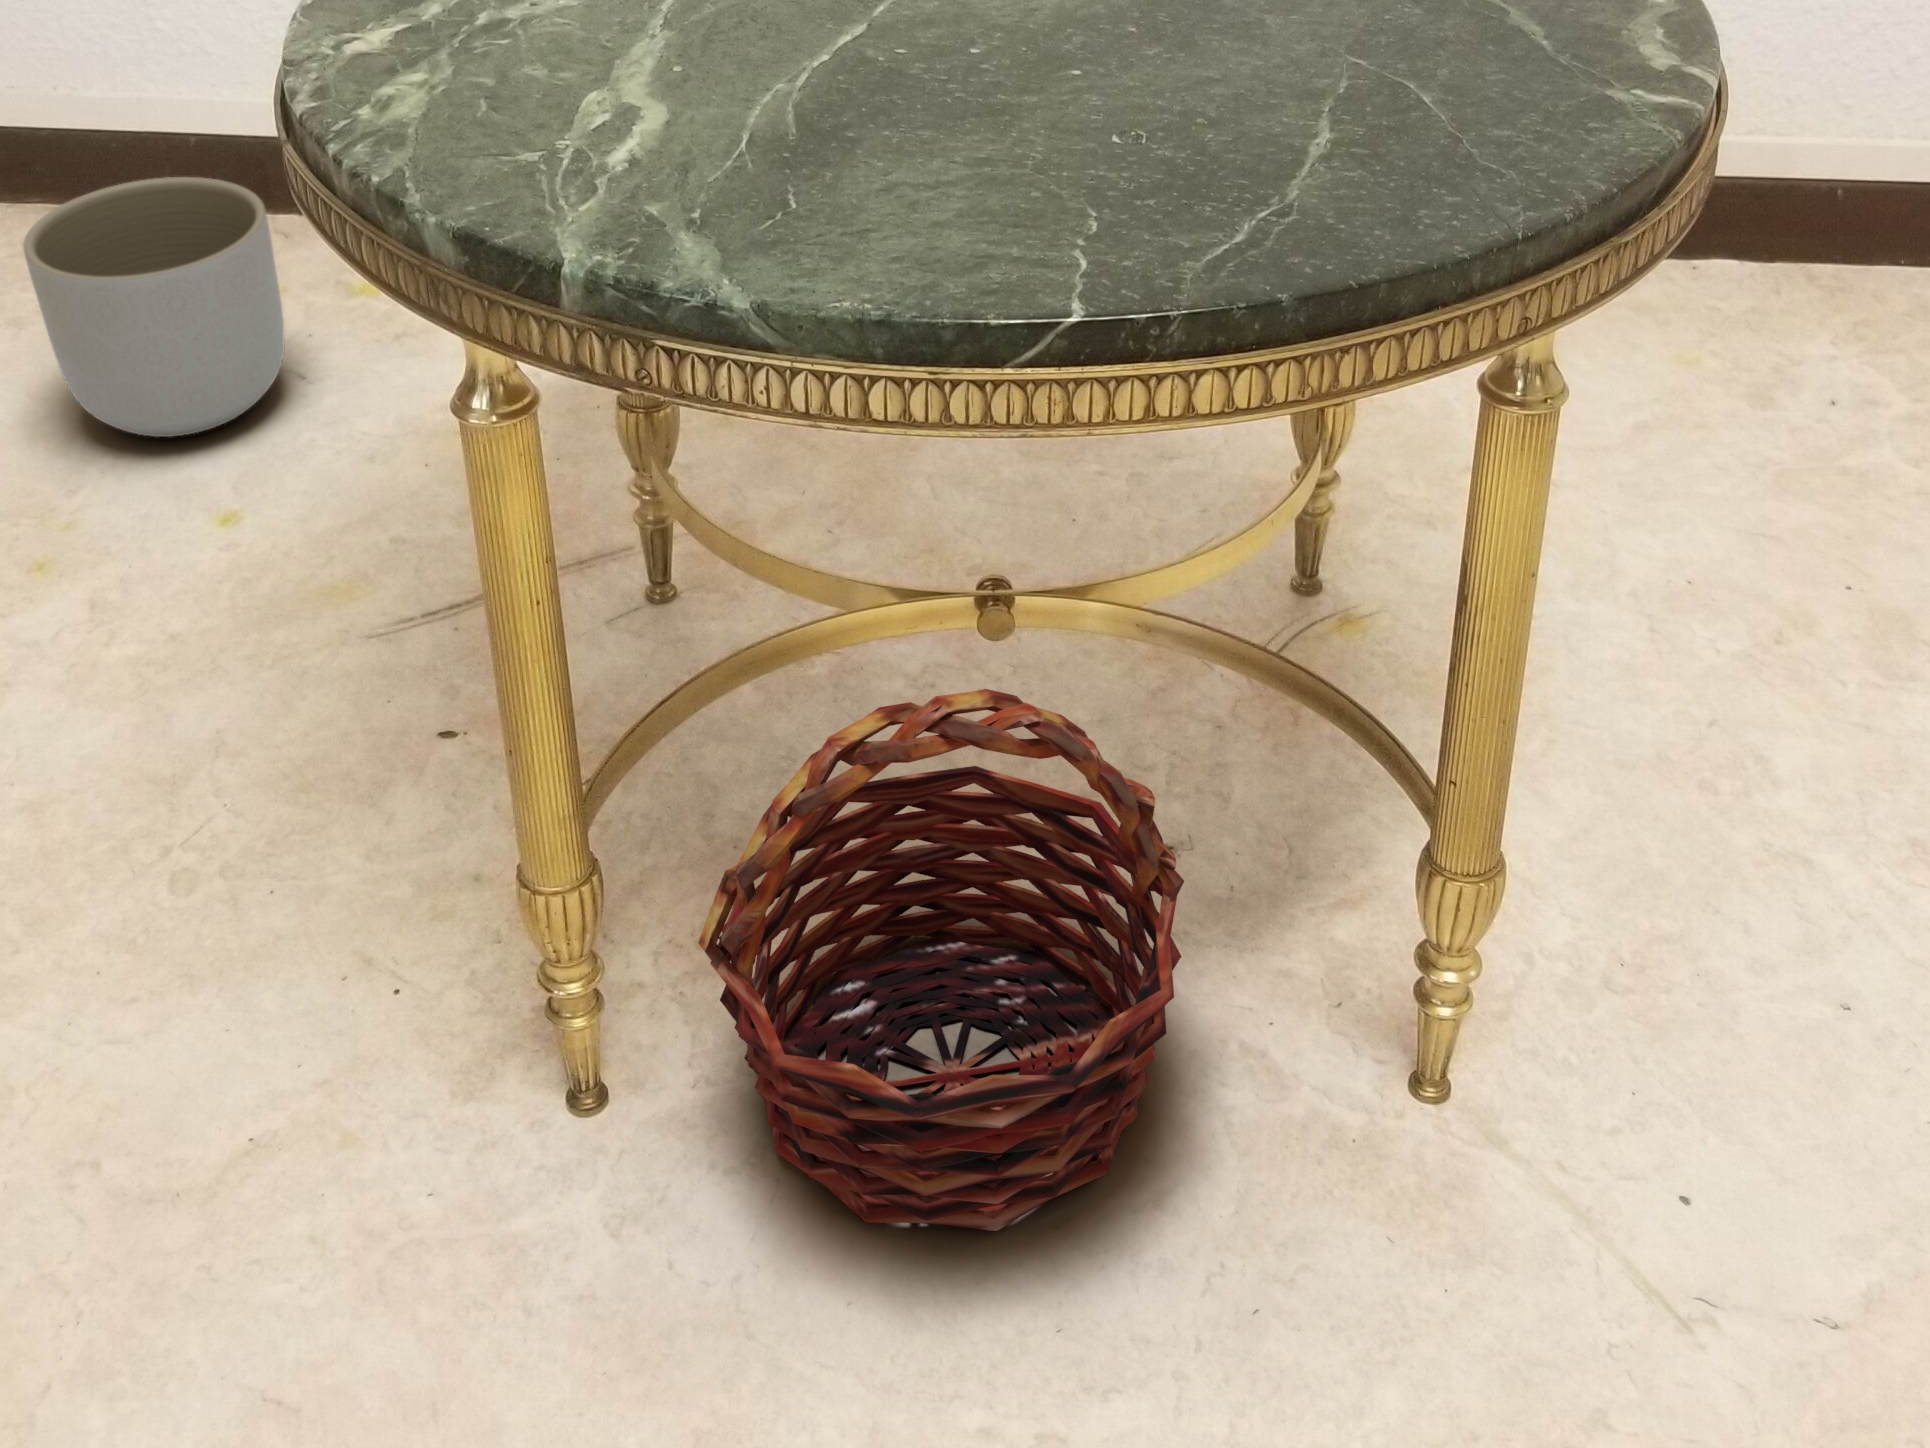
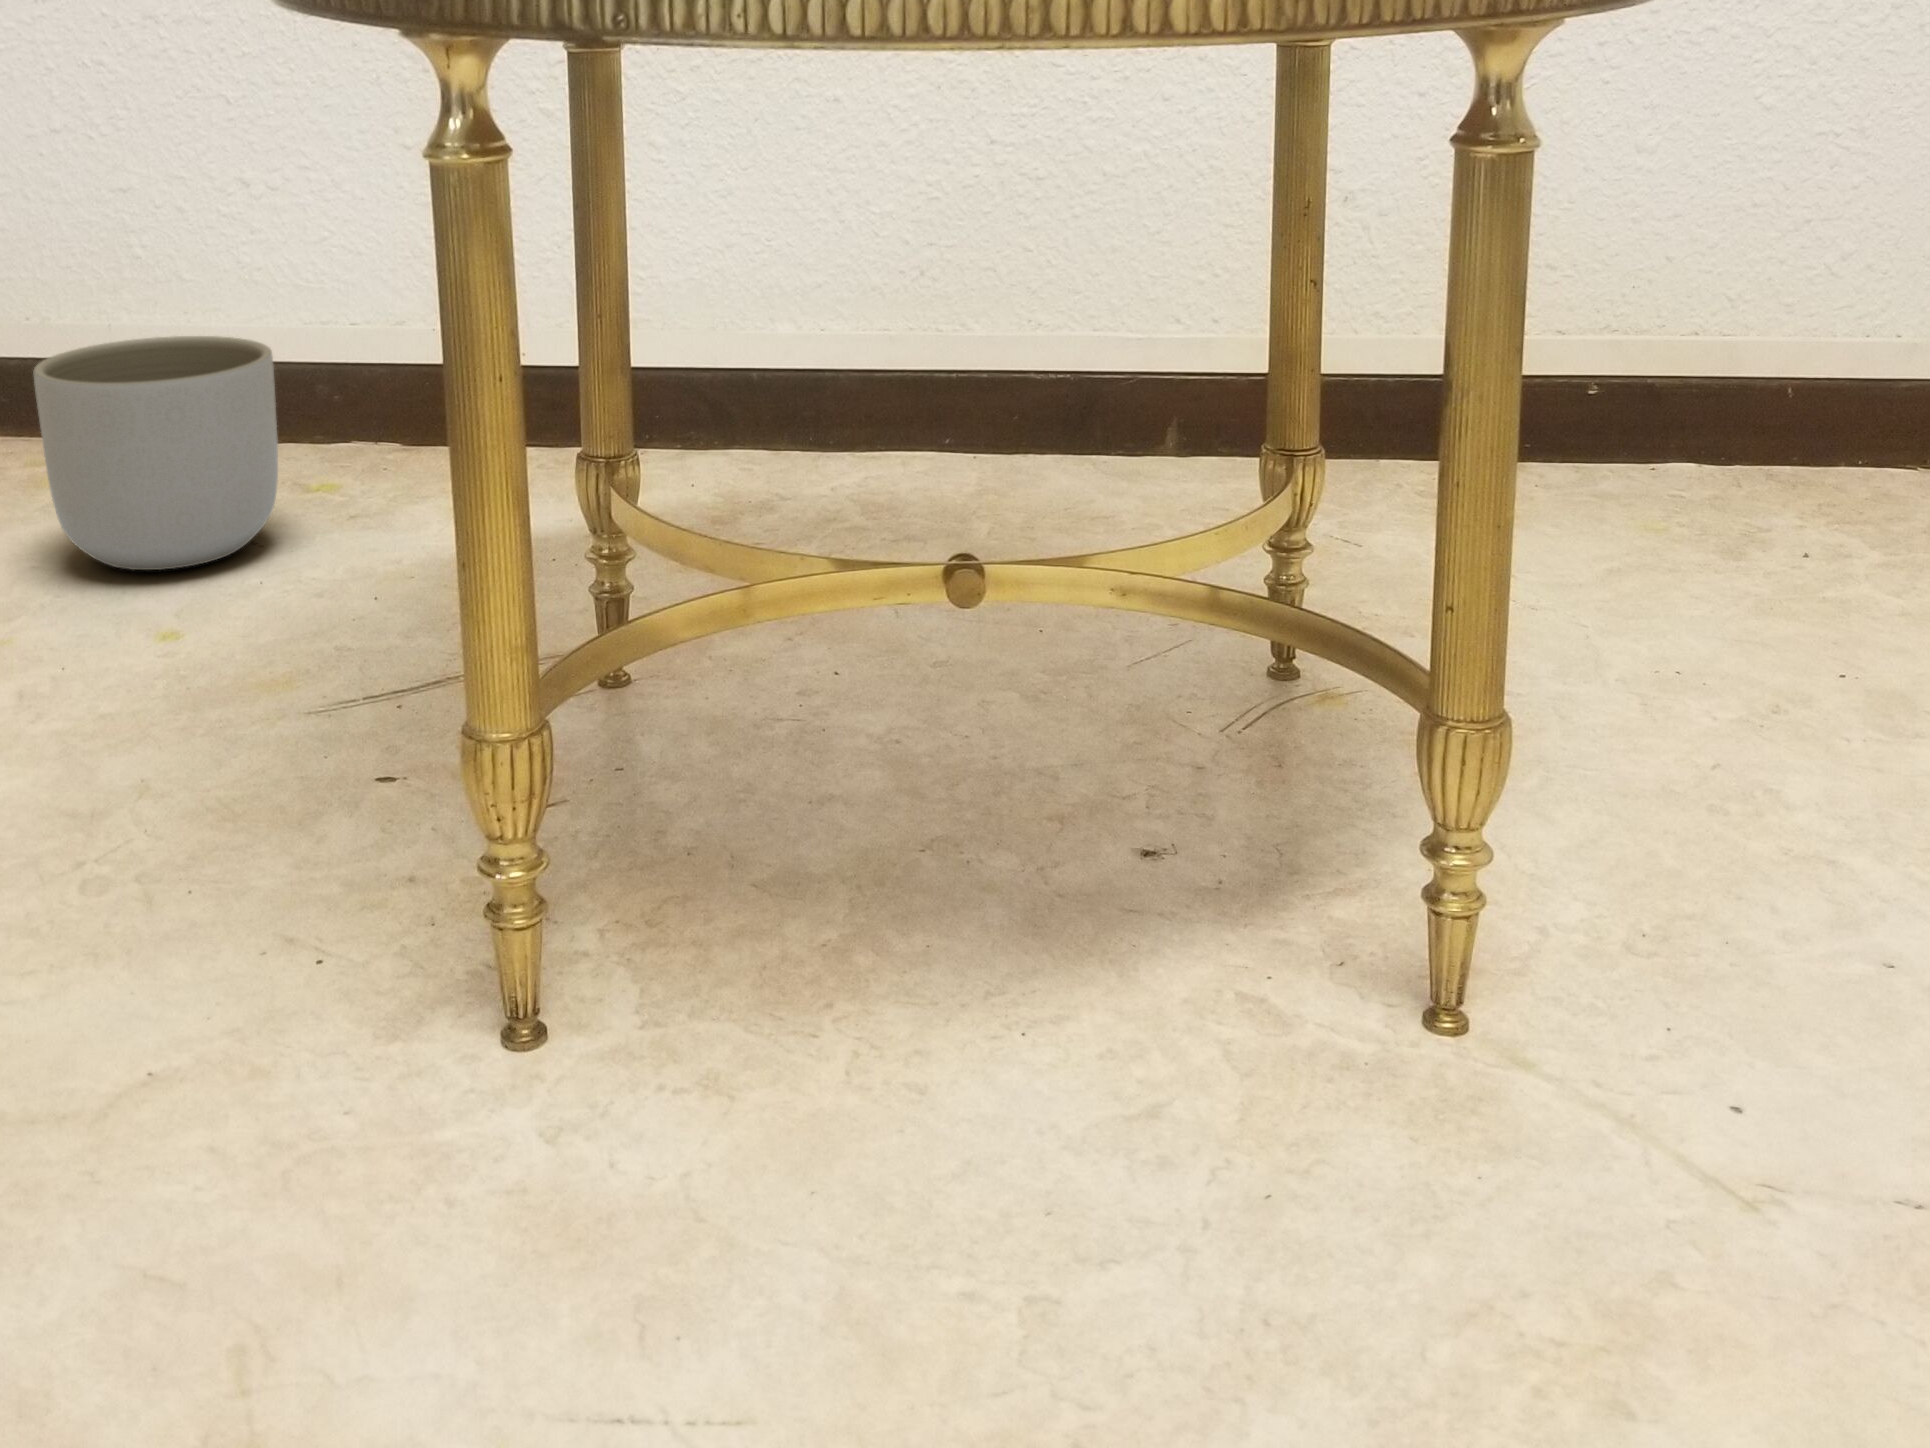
basket: present [698,689,1184,1231] -> none [652,497,1175,1114]

